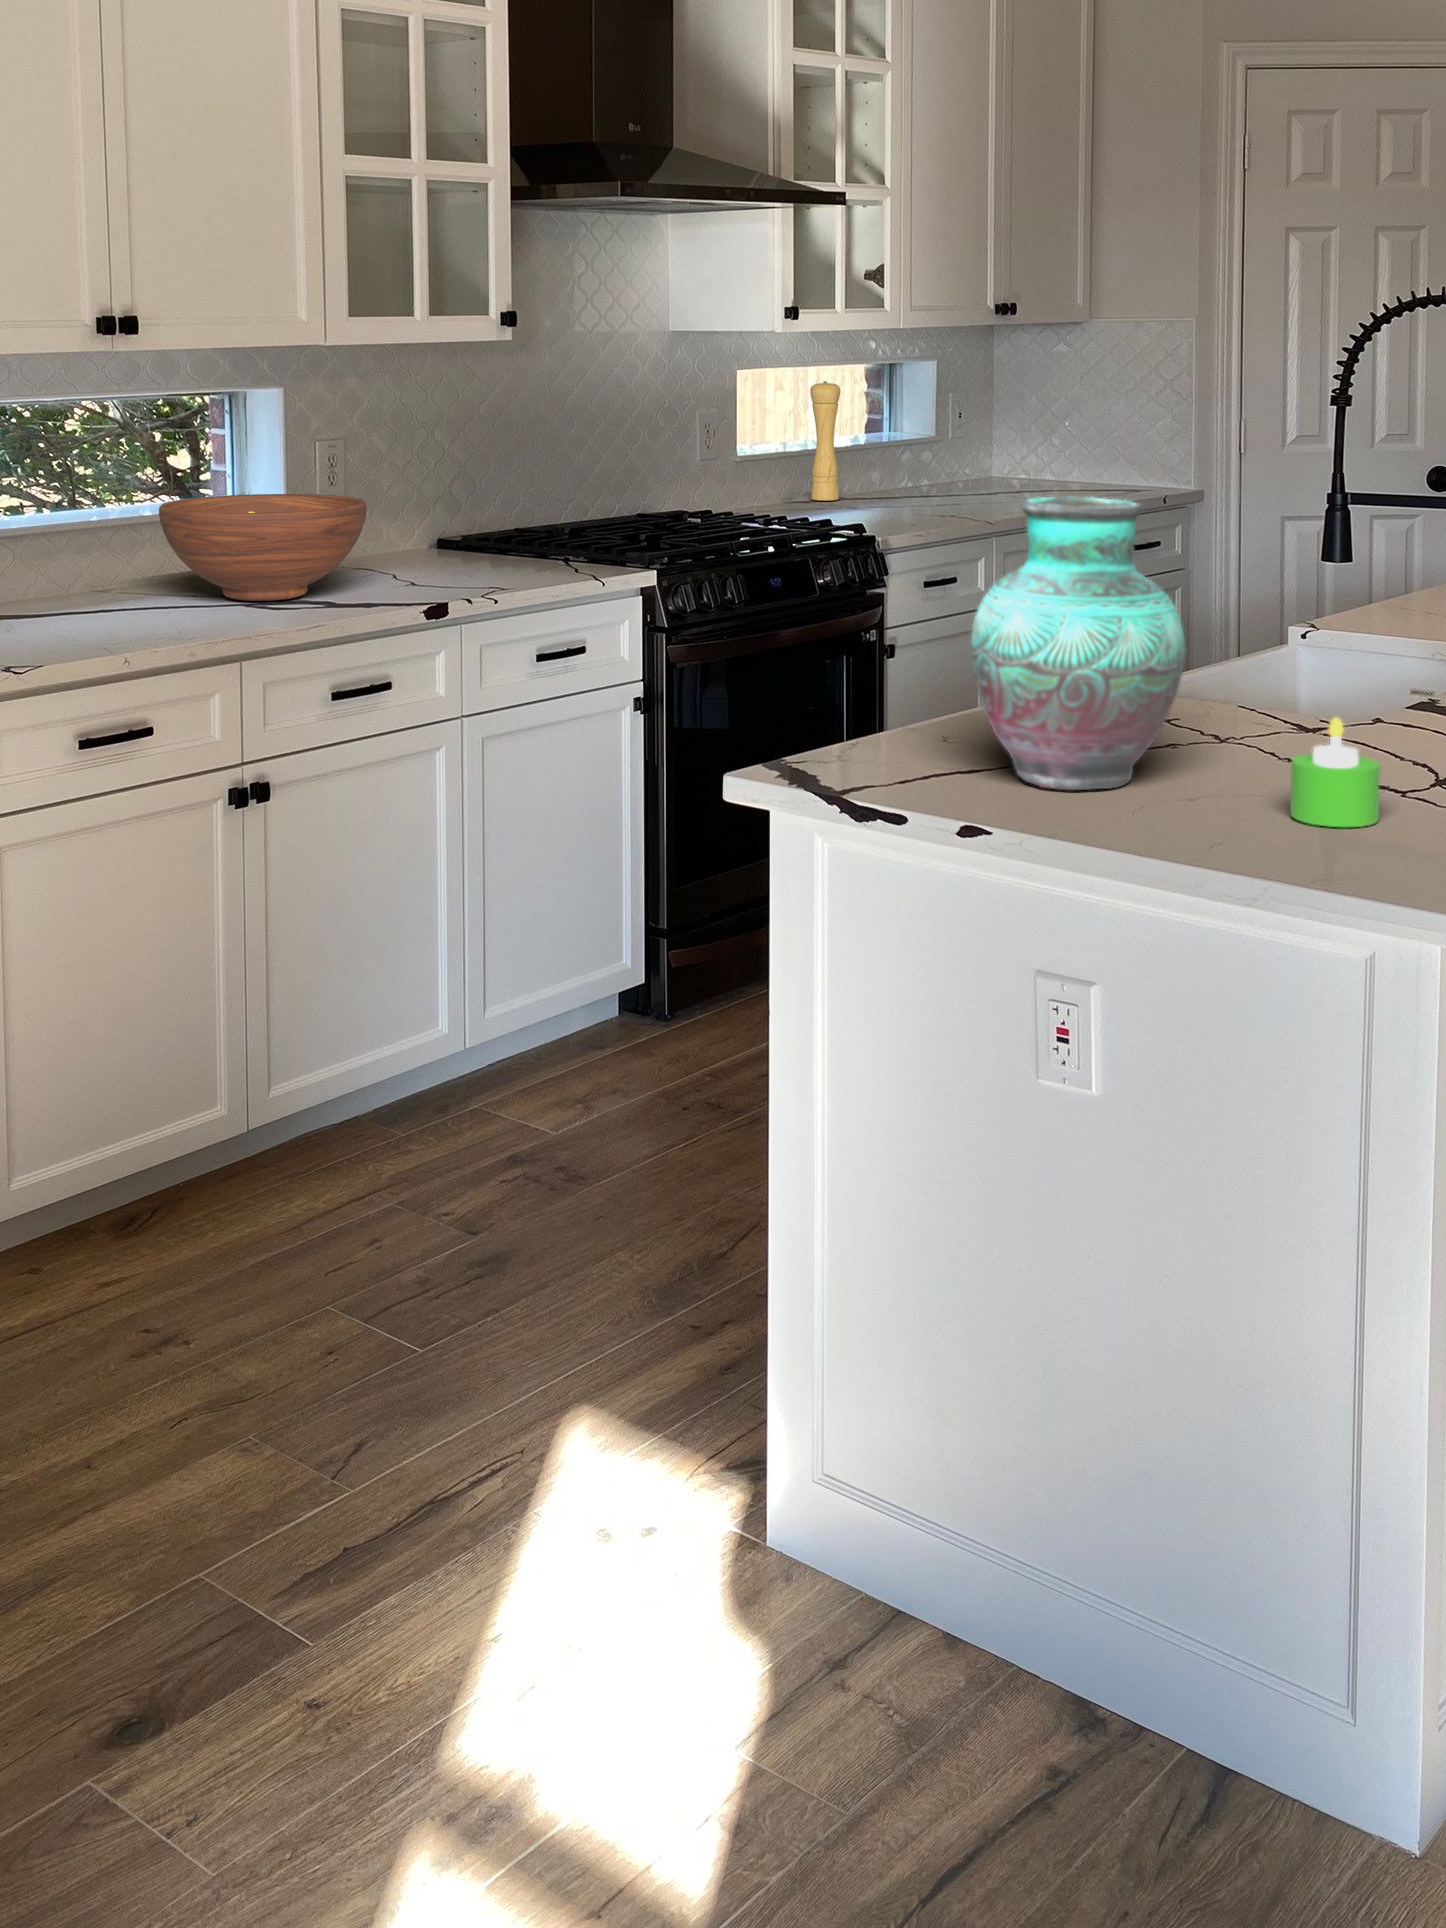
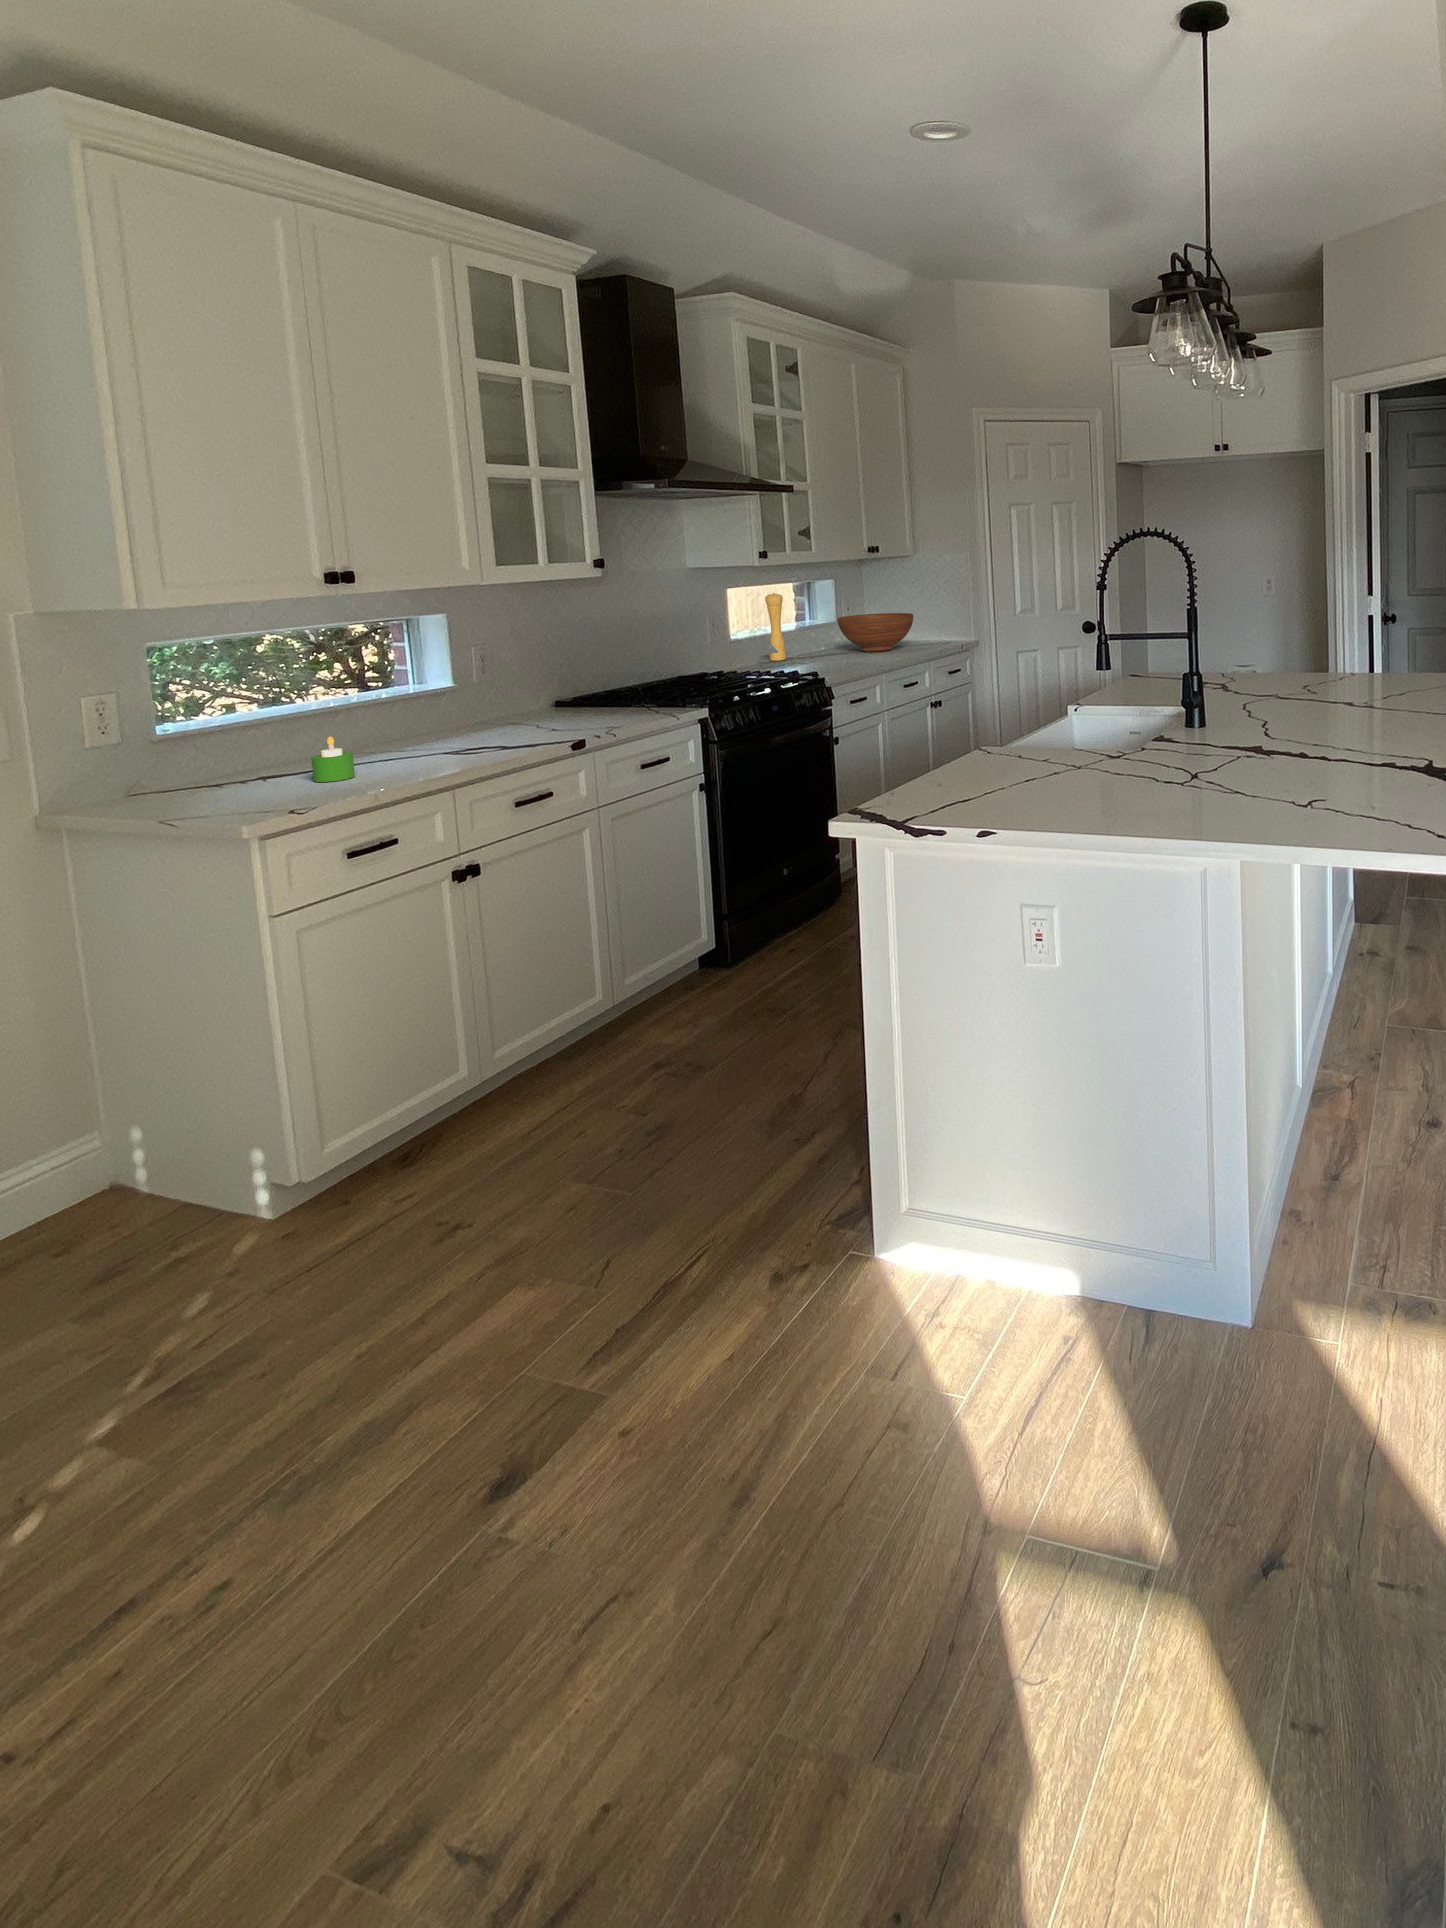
fruit bowl: present [159,494,367,601] -> present [837,613,913,652]
vase: present [970,496,1185,790] -> none [961,642,1077,804]
candle: present [1291,717,1380,827] -> present [311,737,355,782]

